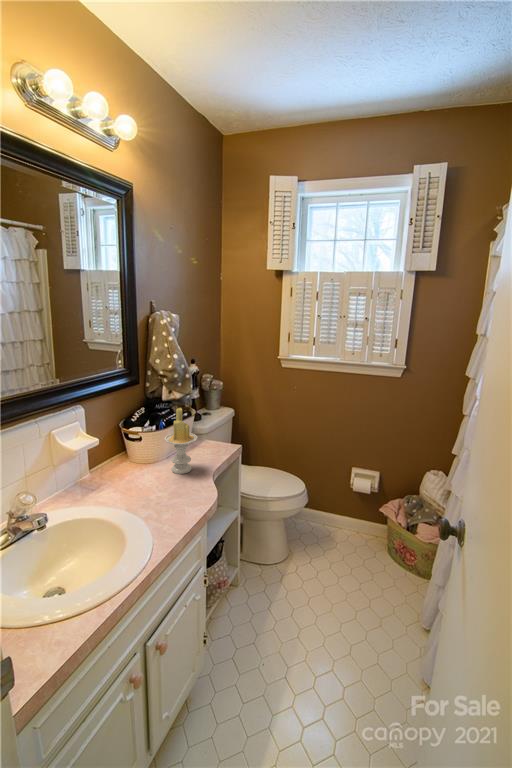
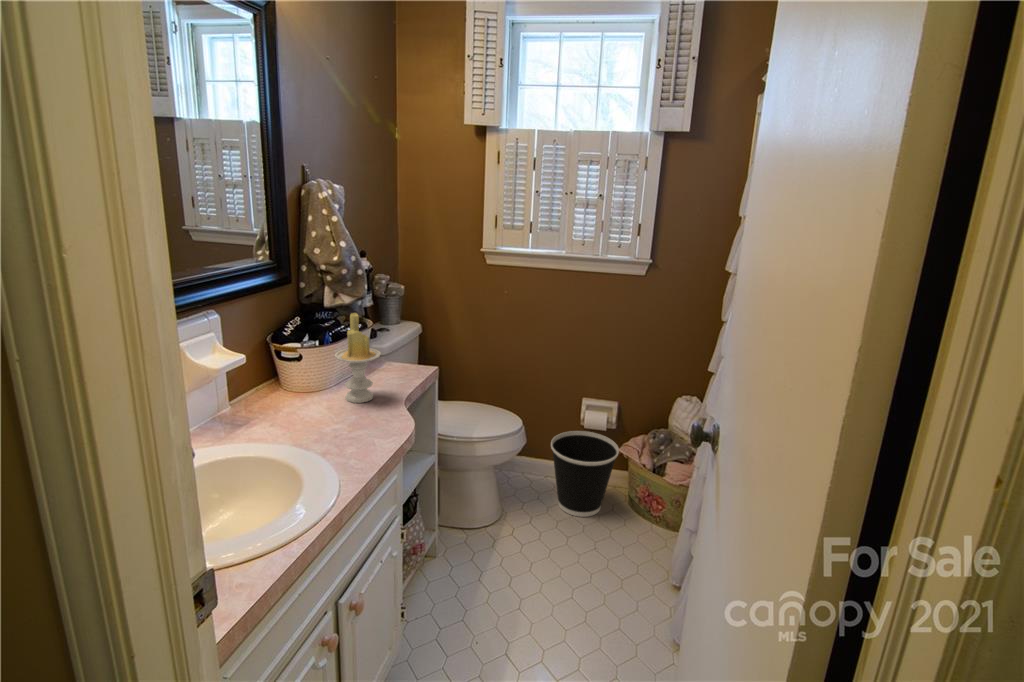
wastebasket: none [327,493,380,561] -> present [551,431,619,517]

